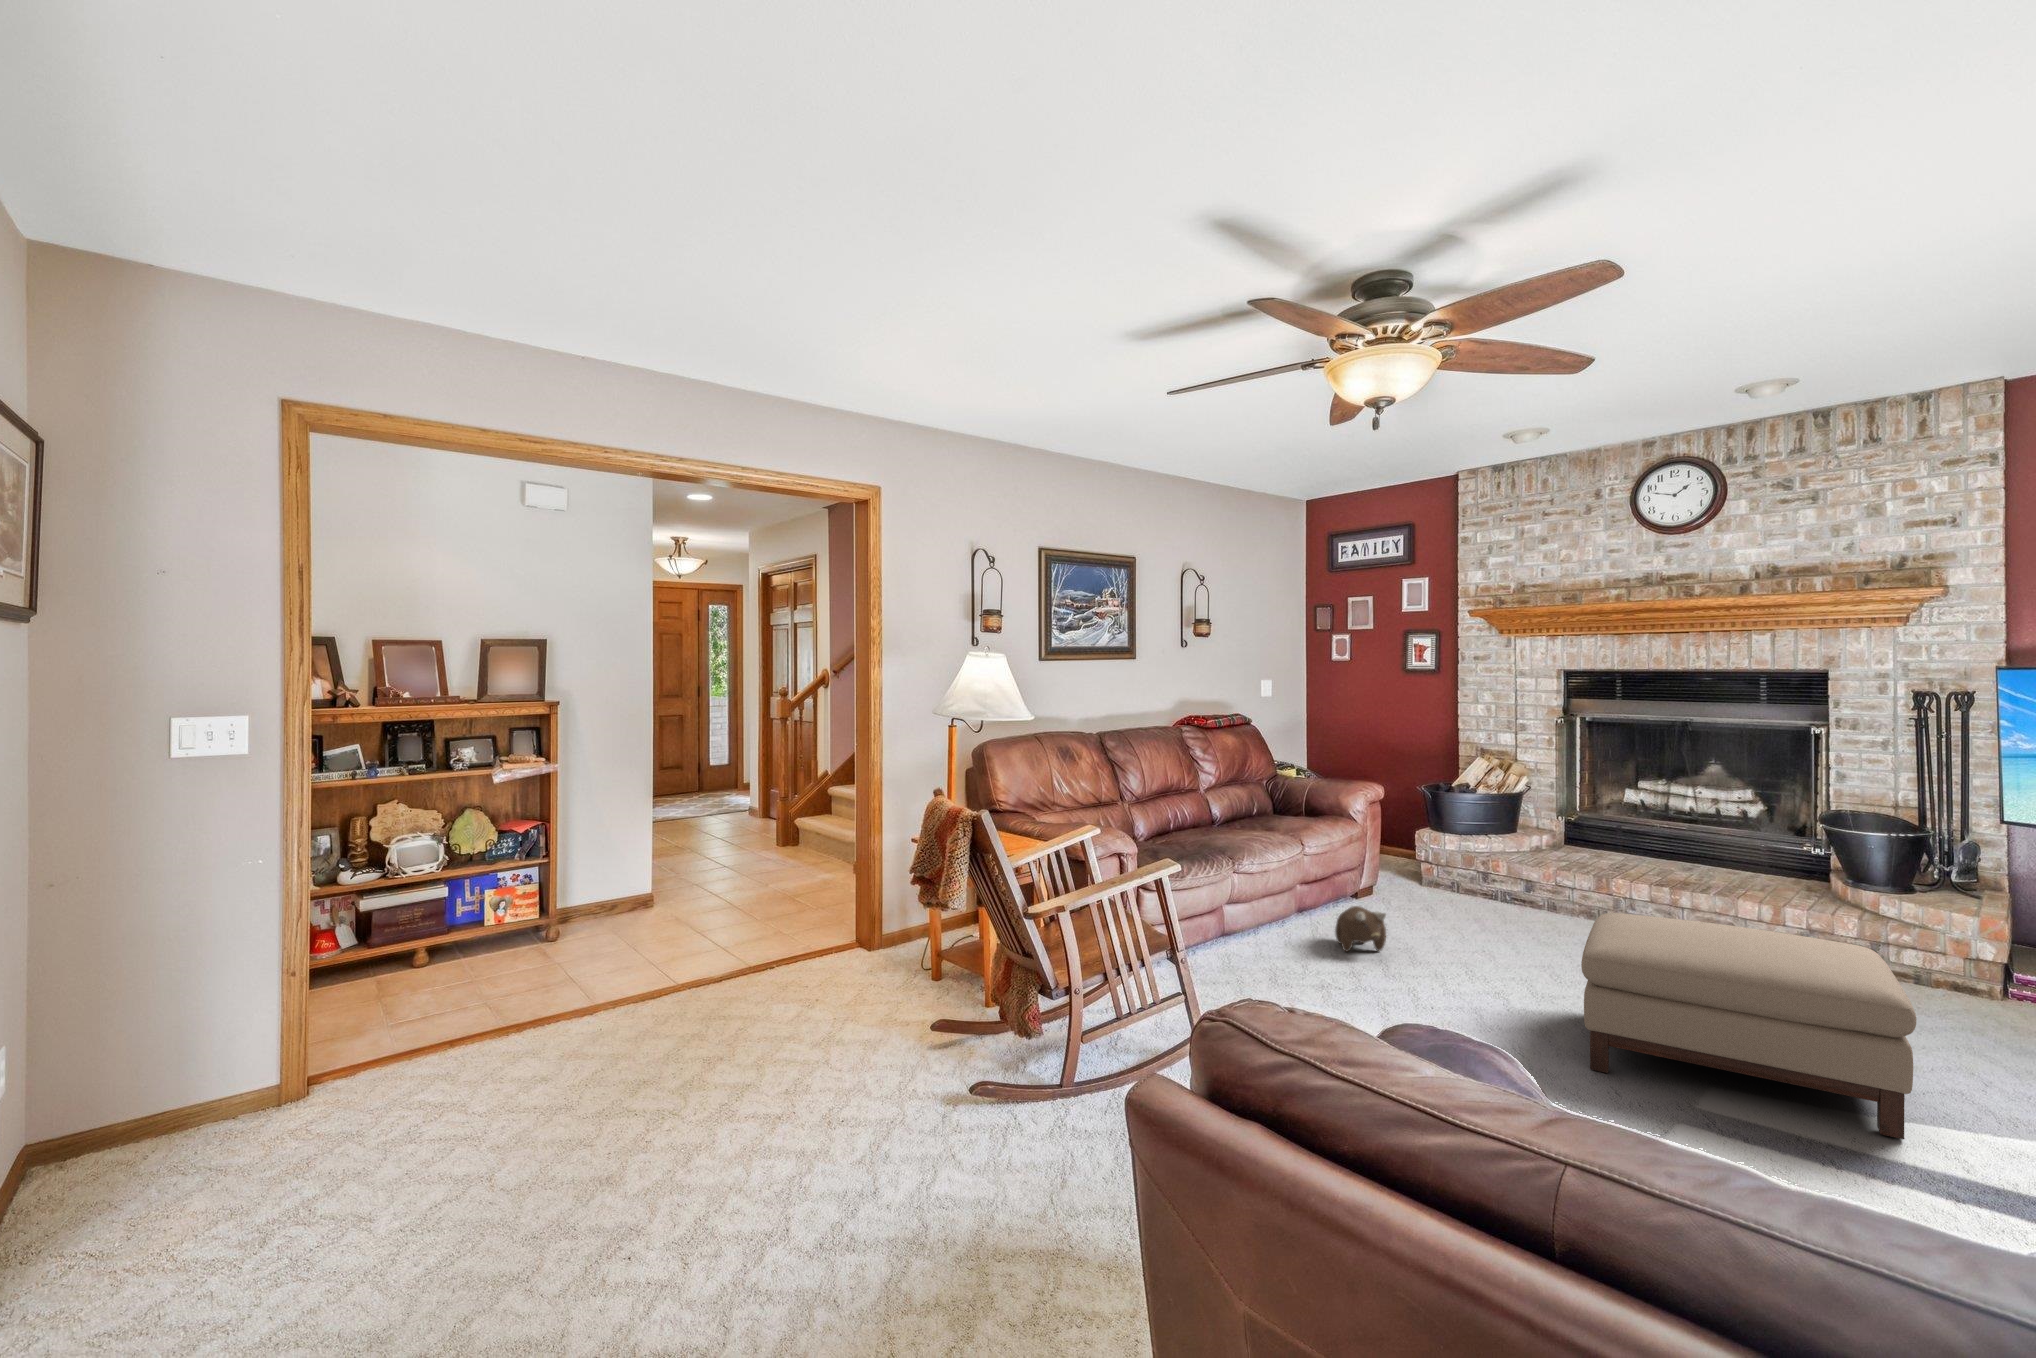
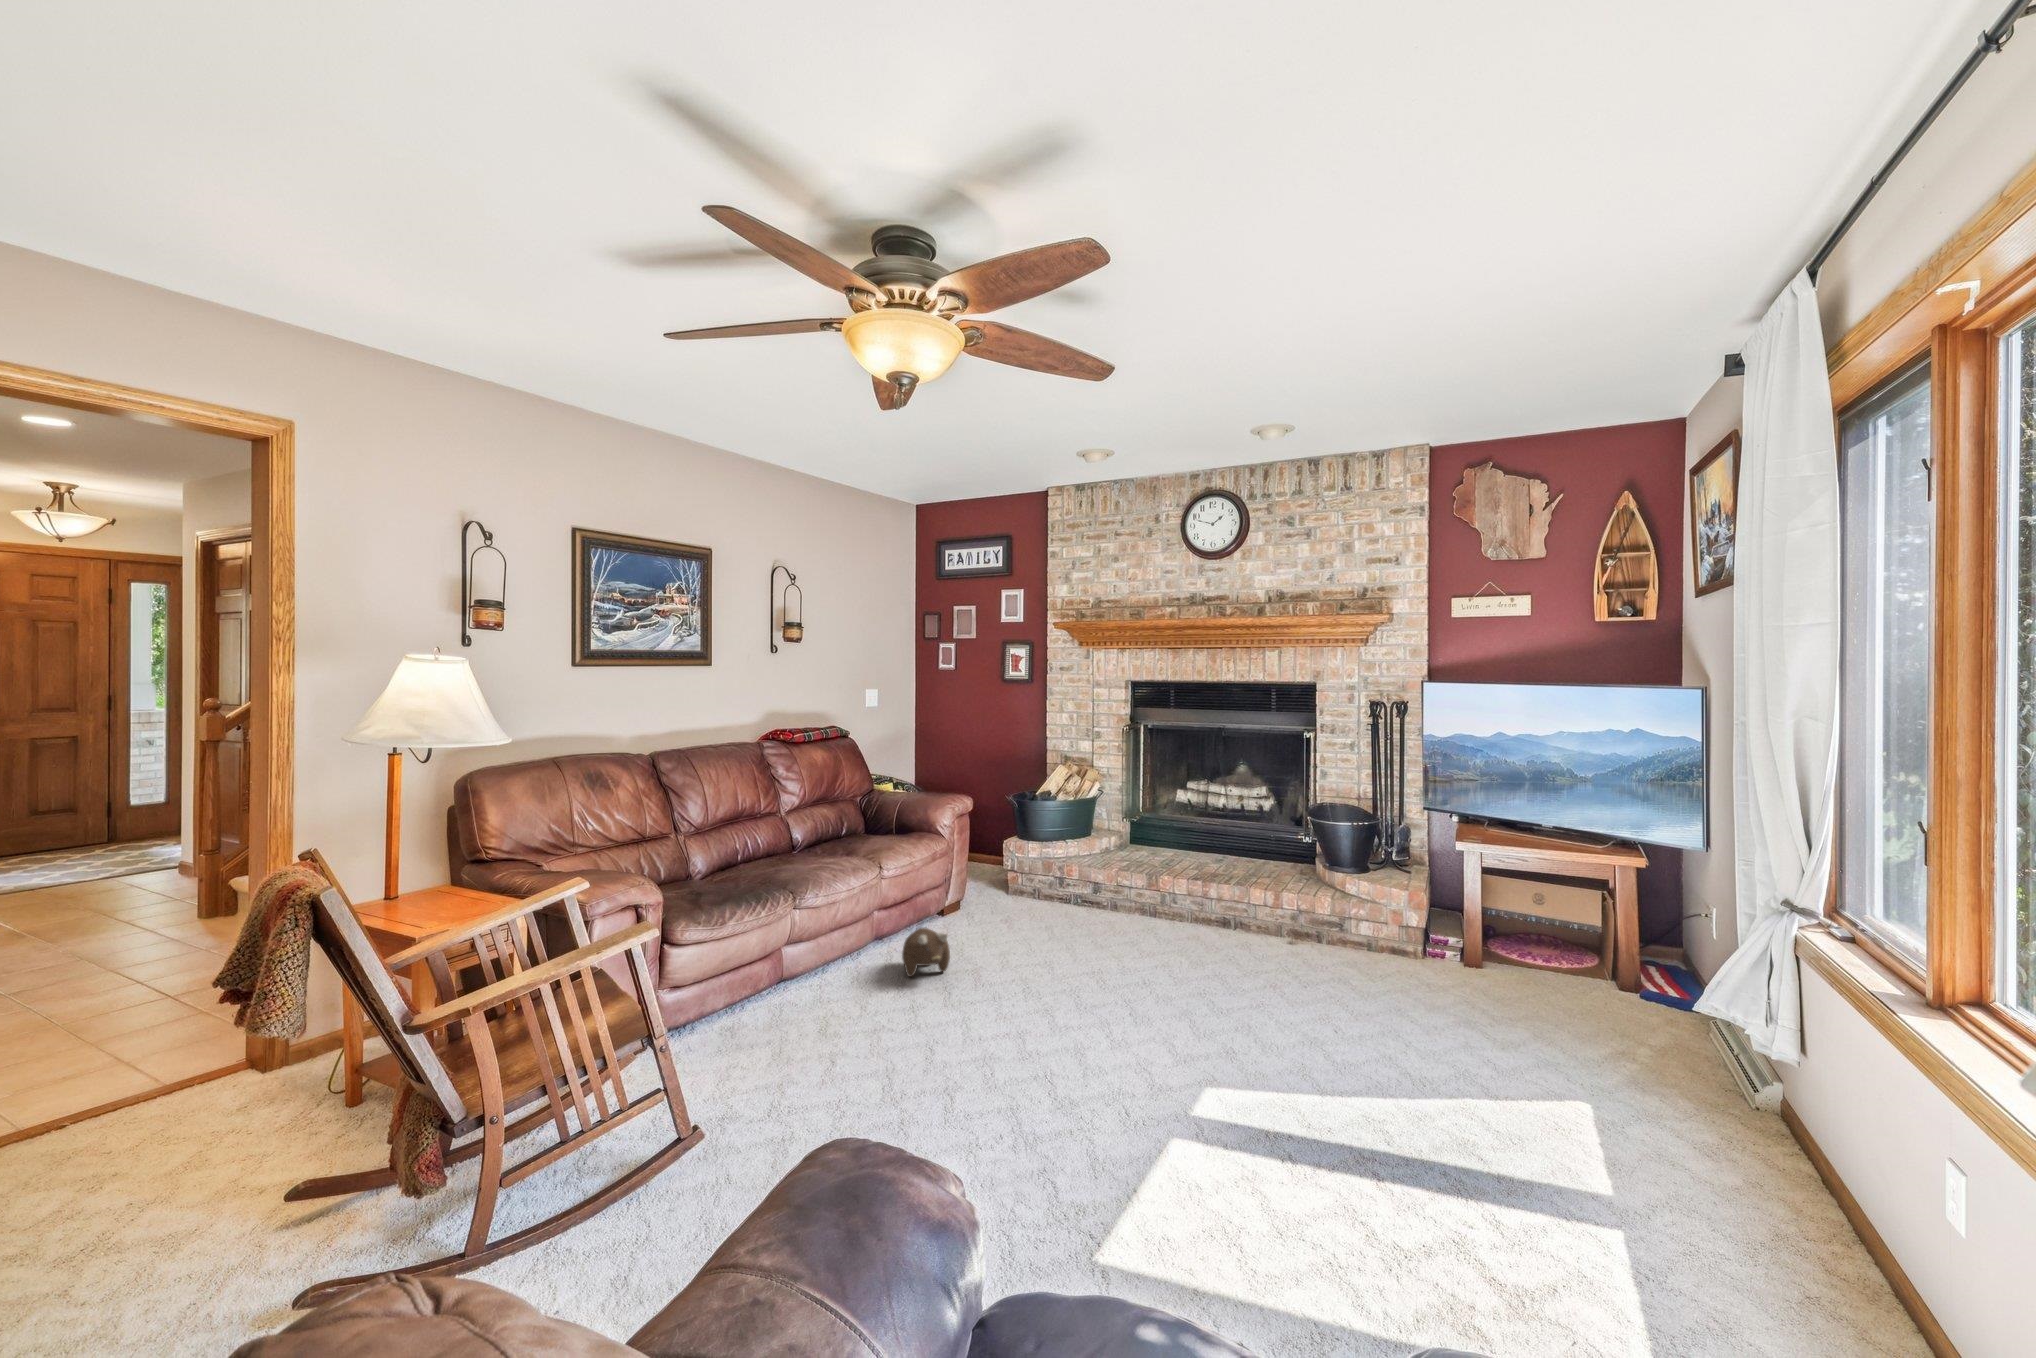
ottoman: present [1581,913,1917,1139] -> none [1099,922,1352,1120]

